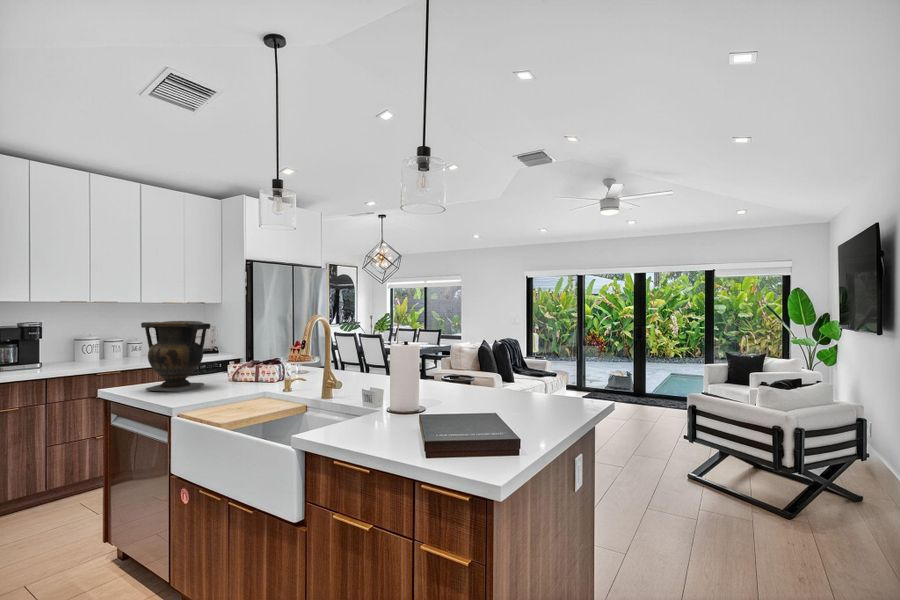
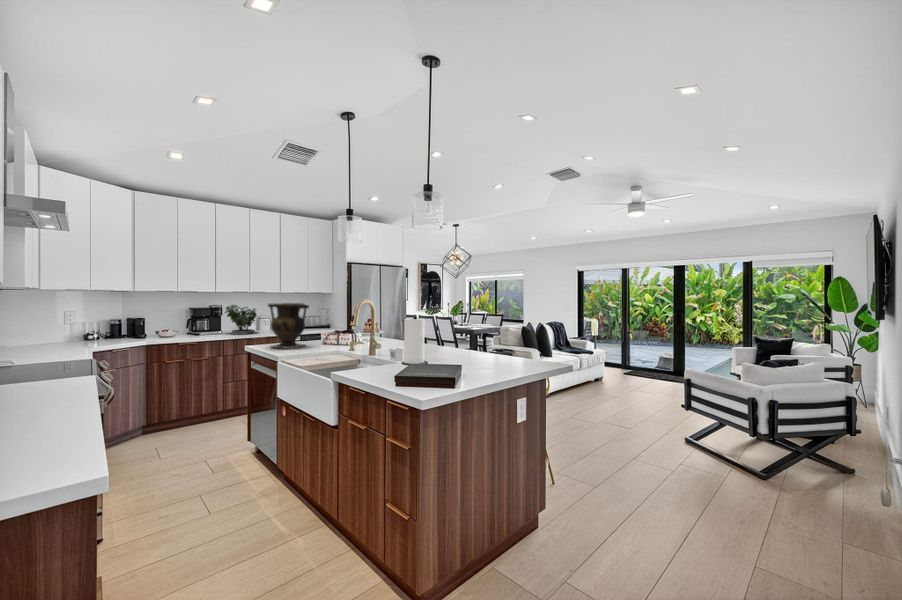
potted plant: none [49,320,110,370] -> present [225,305,258,335]

